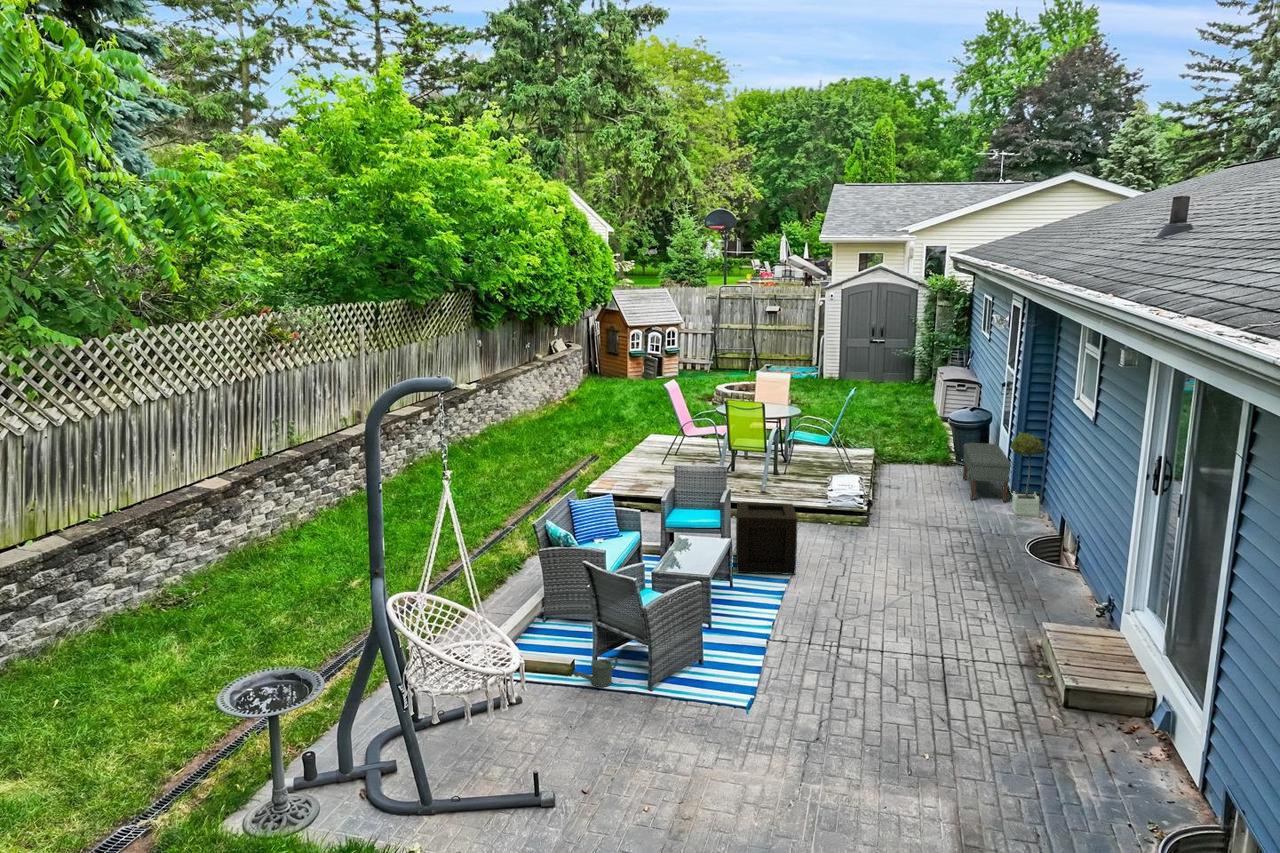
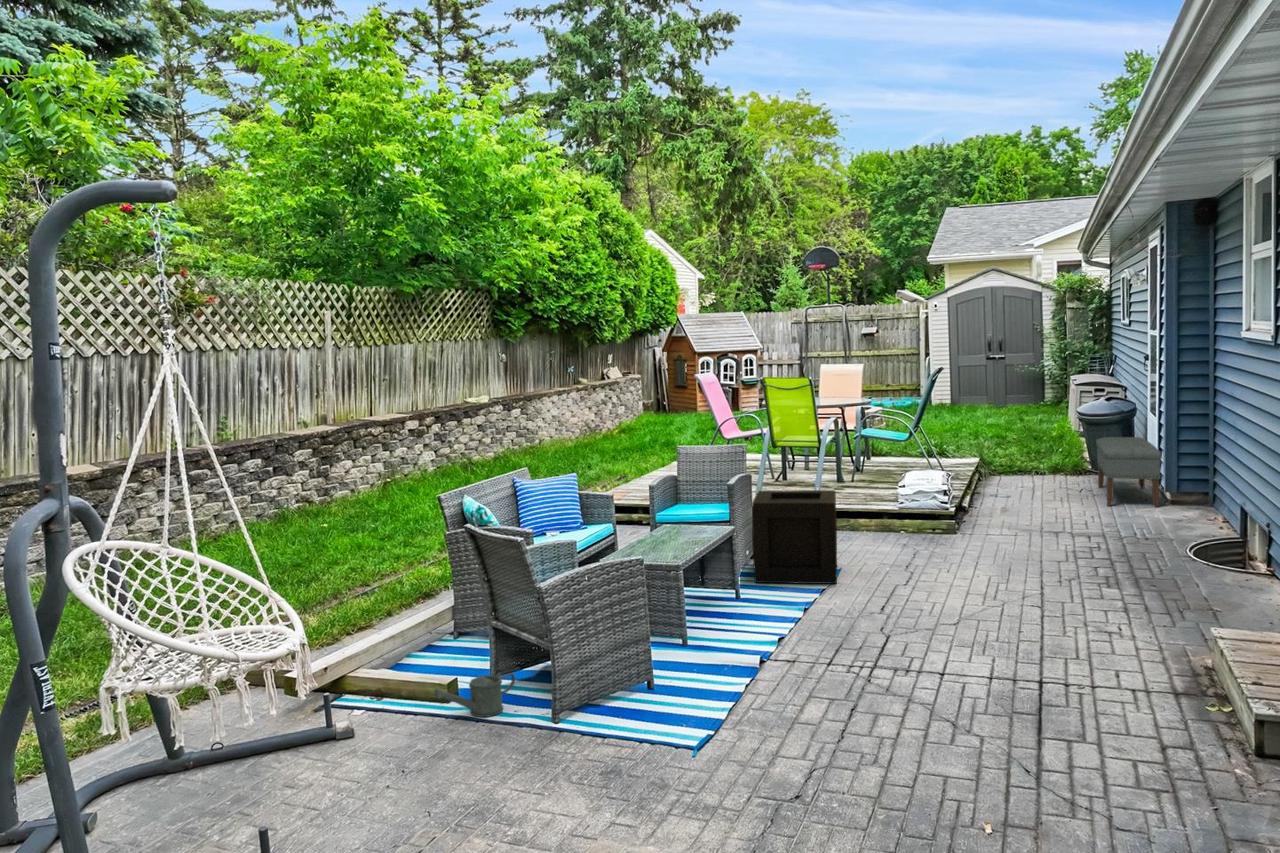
potted tree: present [1011,432,1047,516] -> none [1157,404,1213,520]

